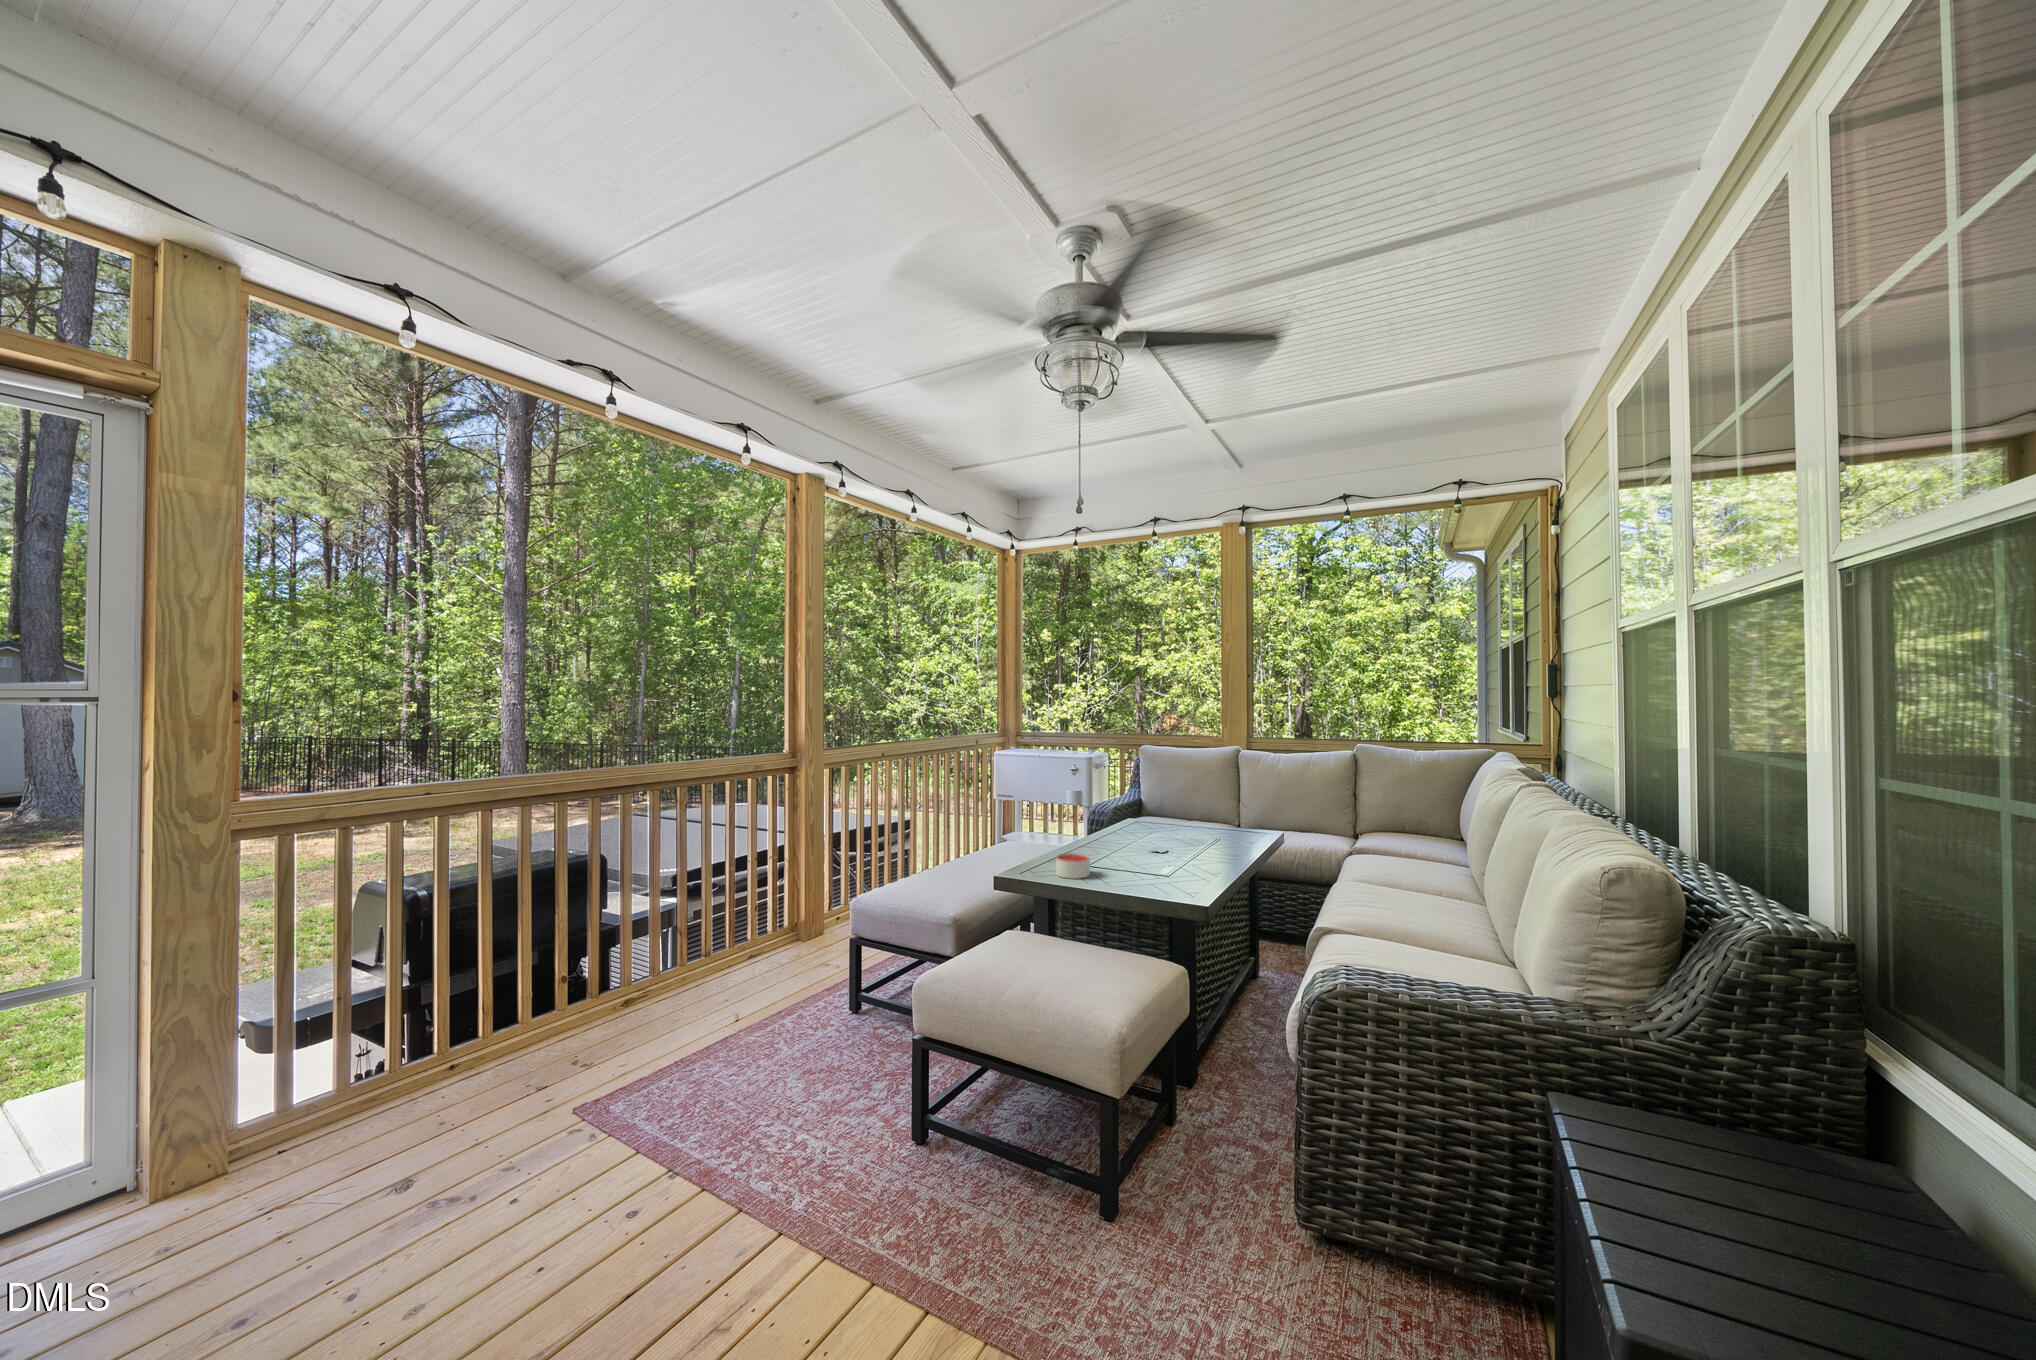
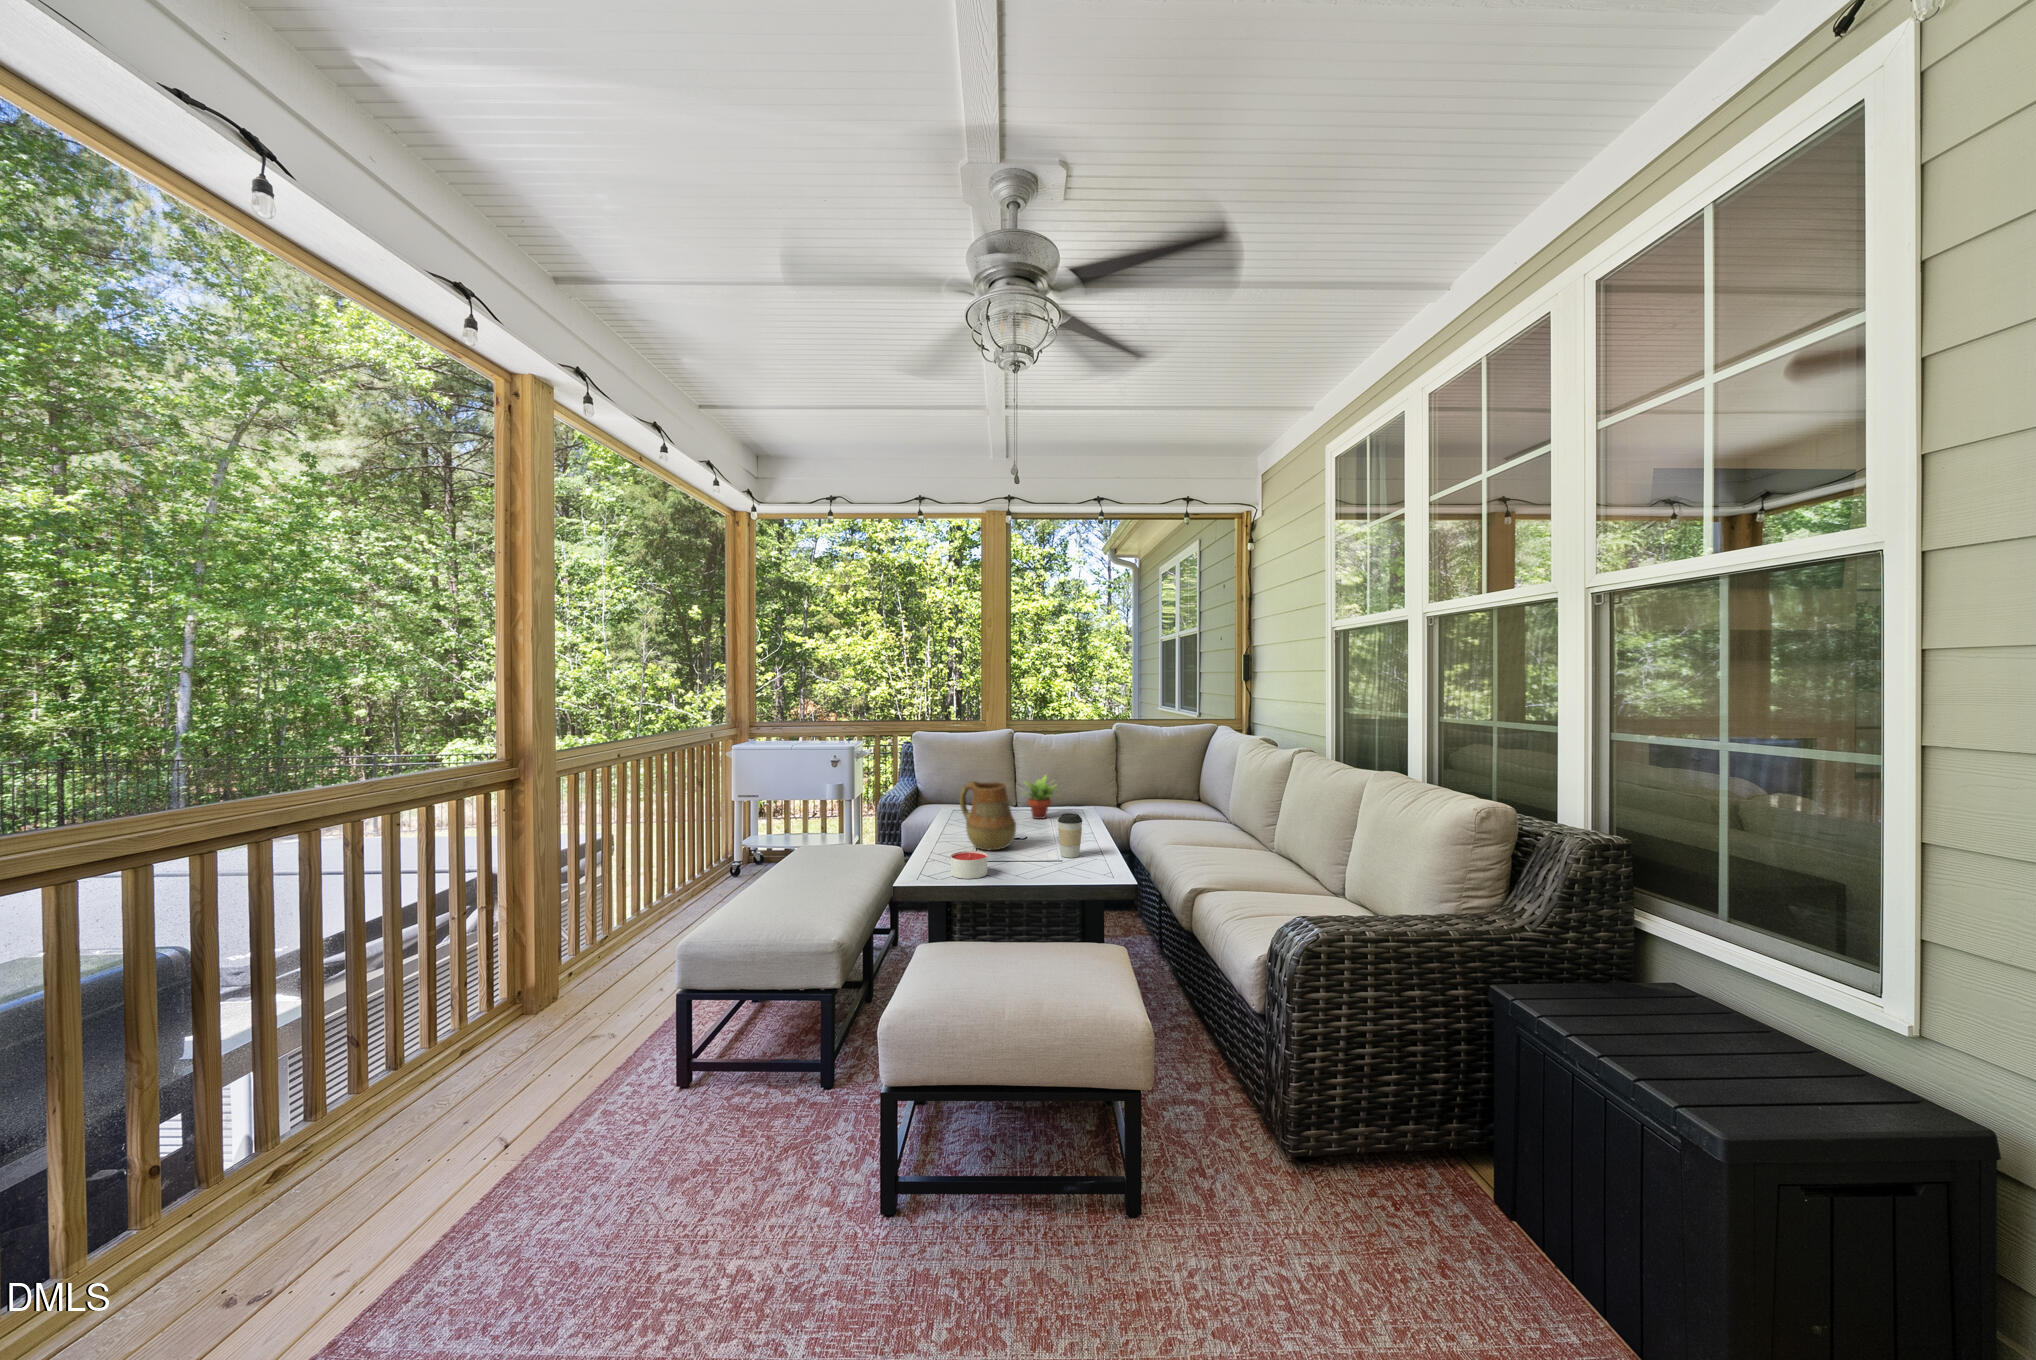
pitcher: none [1102,790,1153,858] -> present [960,781,1016,850]
succulent plant: none [1196,792,1240,837] -> present [1024,775,1056,819]
coffee cup: none [1178,830,1204,875] -> present [1058,813,1082,858]

